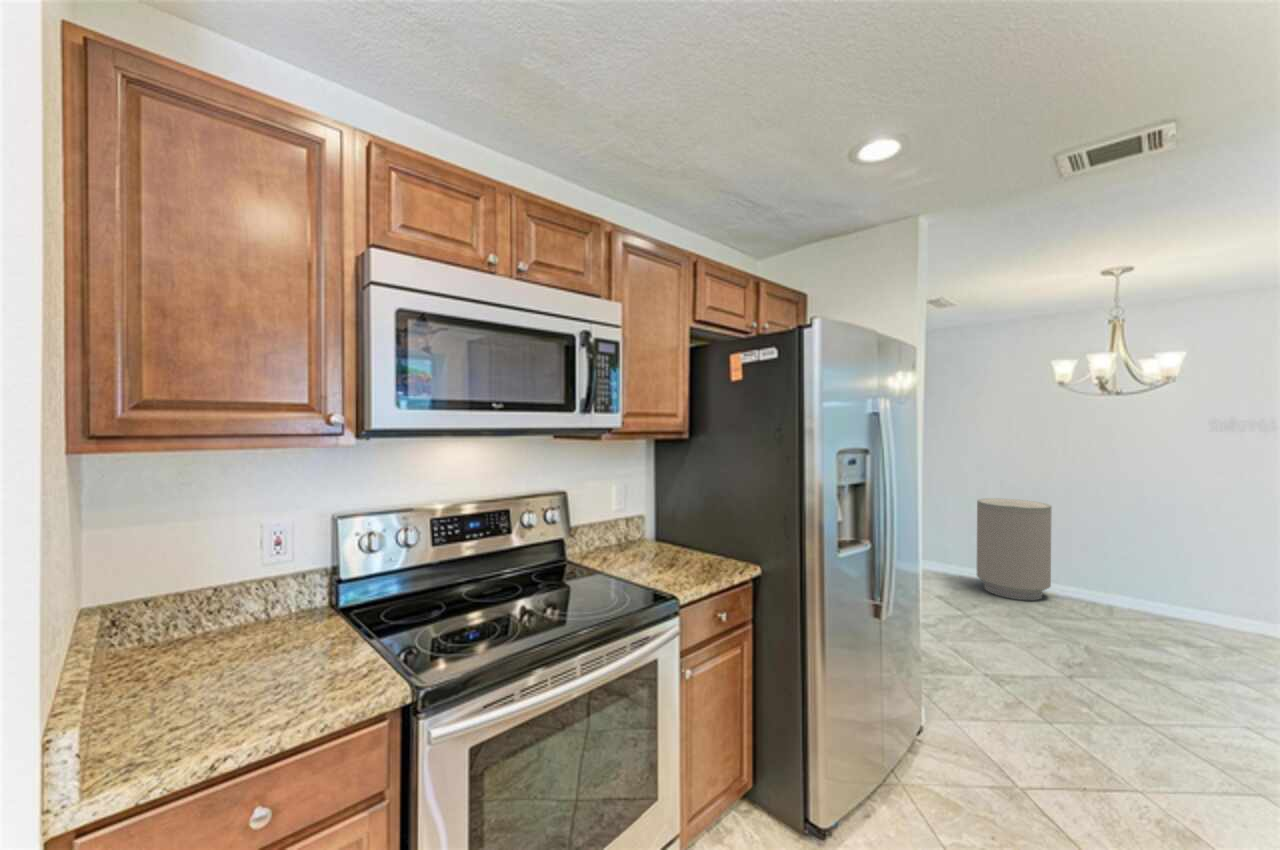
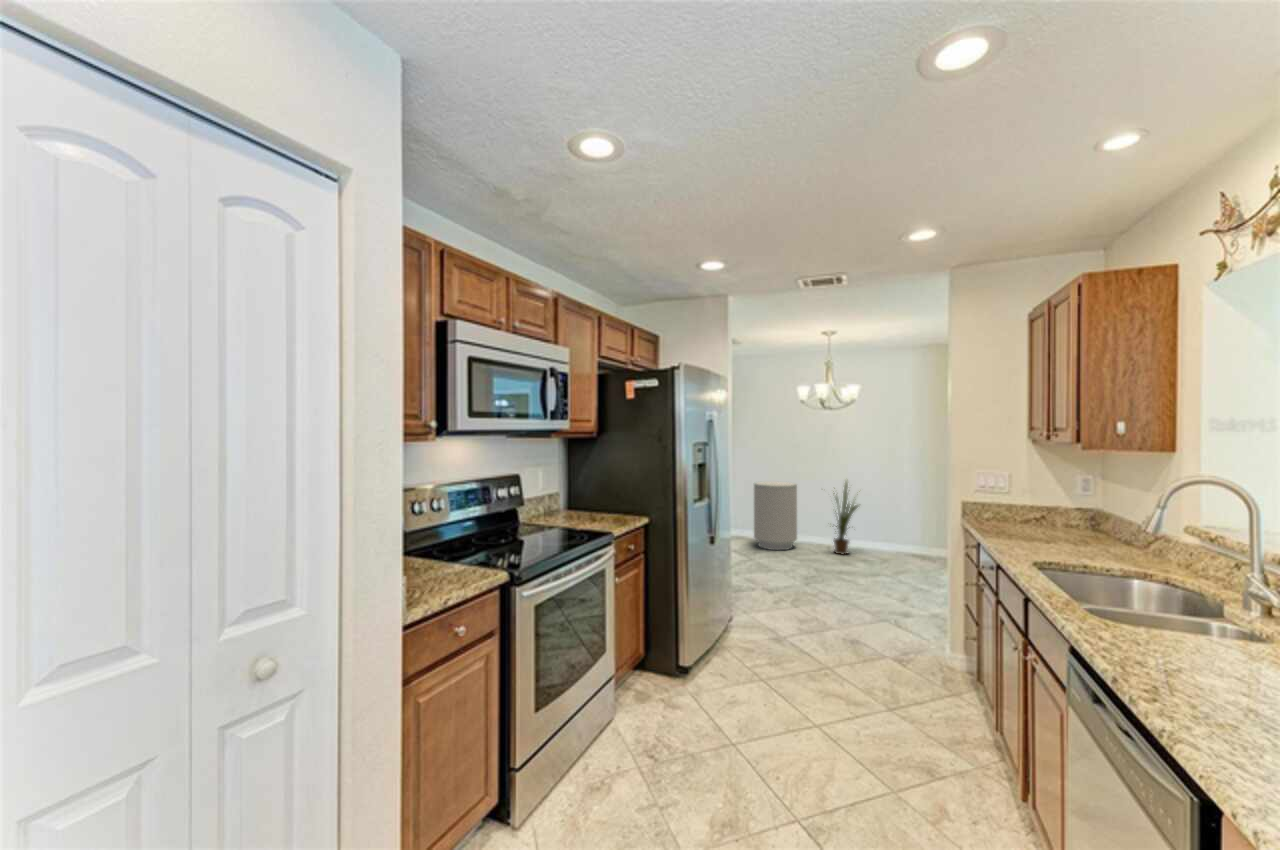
house plant: none [1093,503,1179,622] -> present [834,482,858,554]

